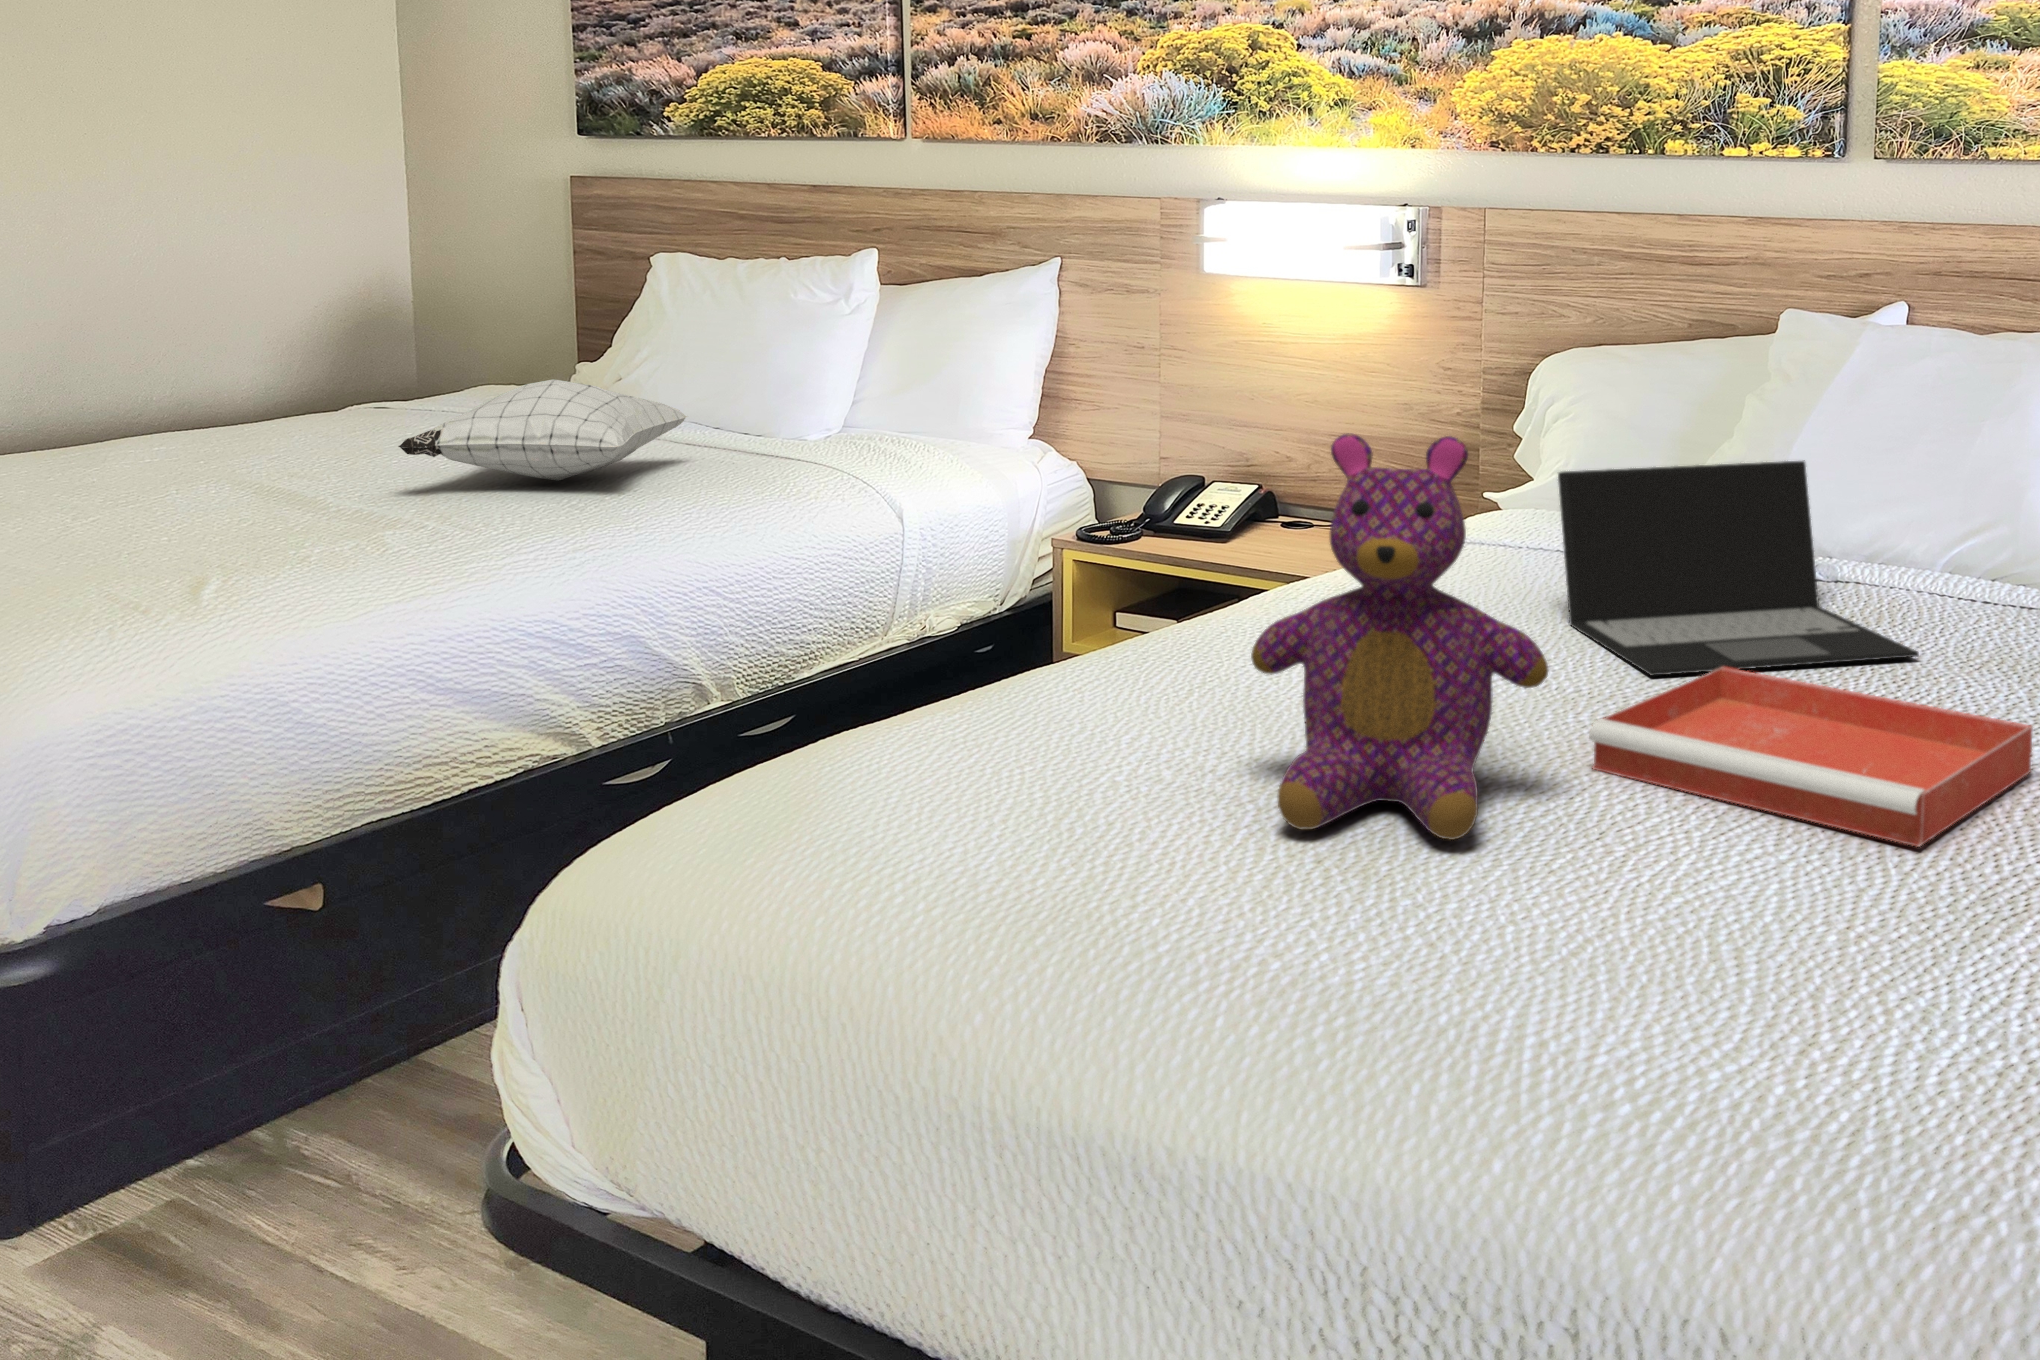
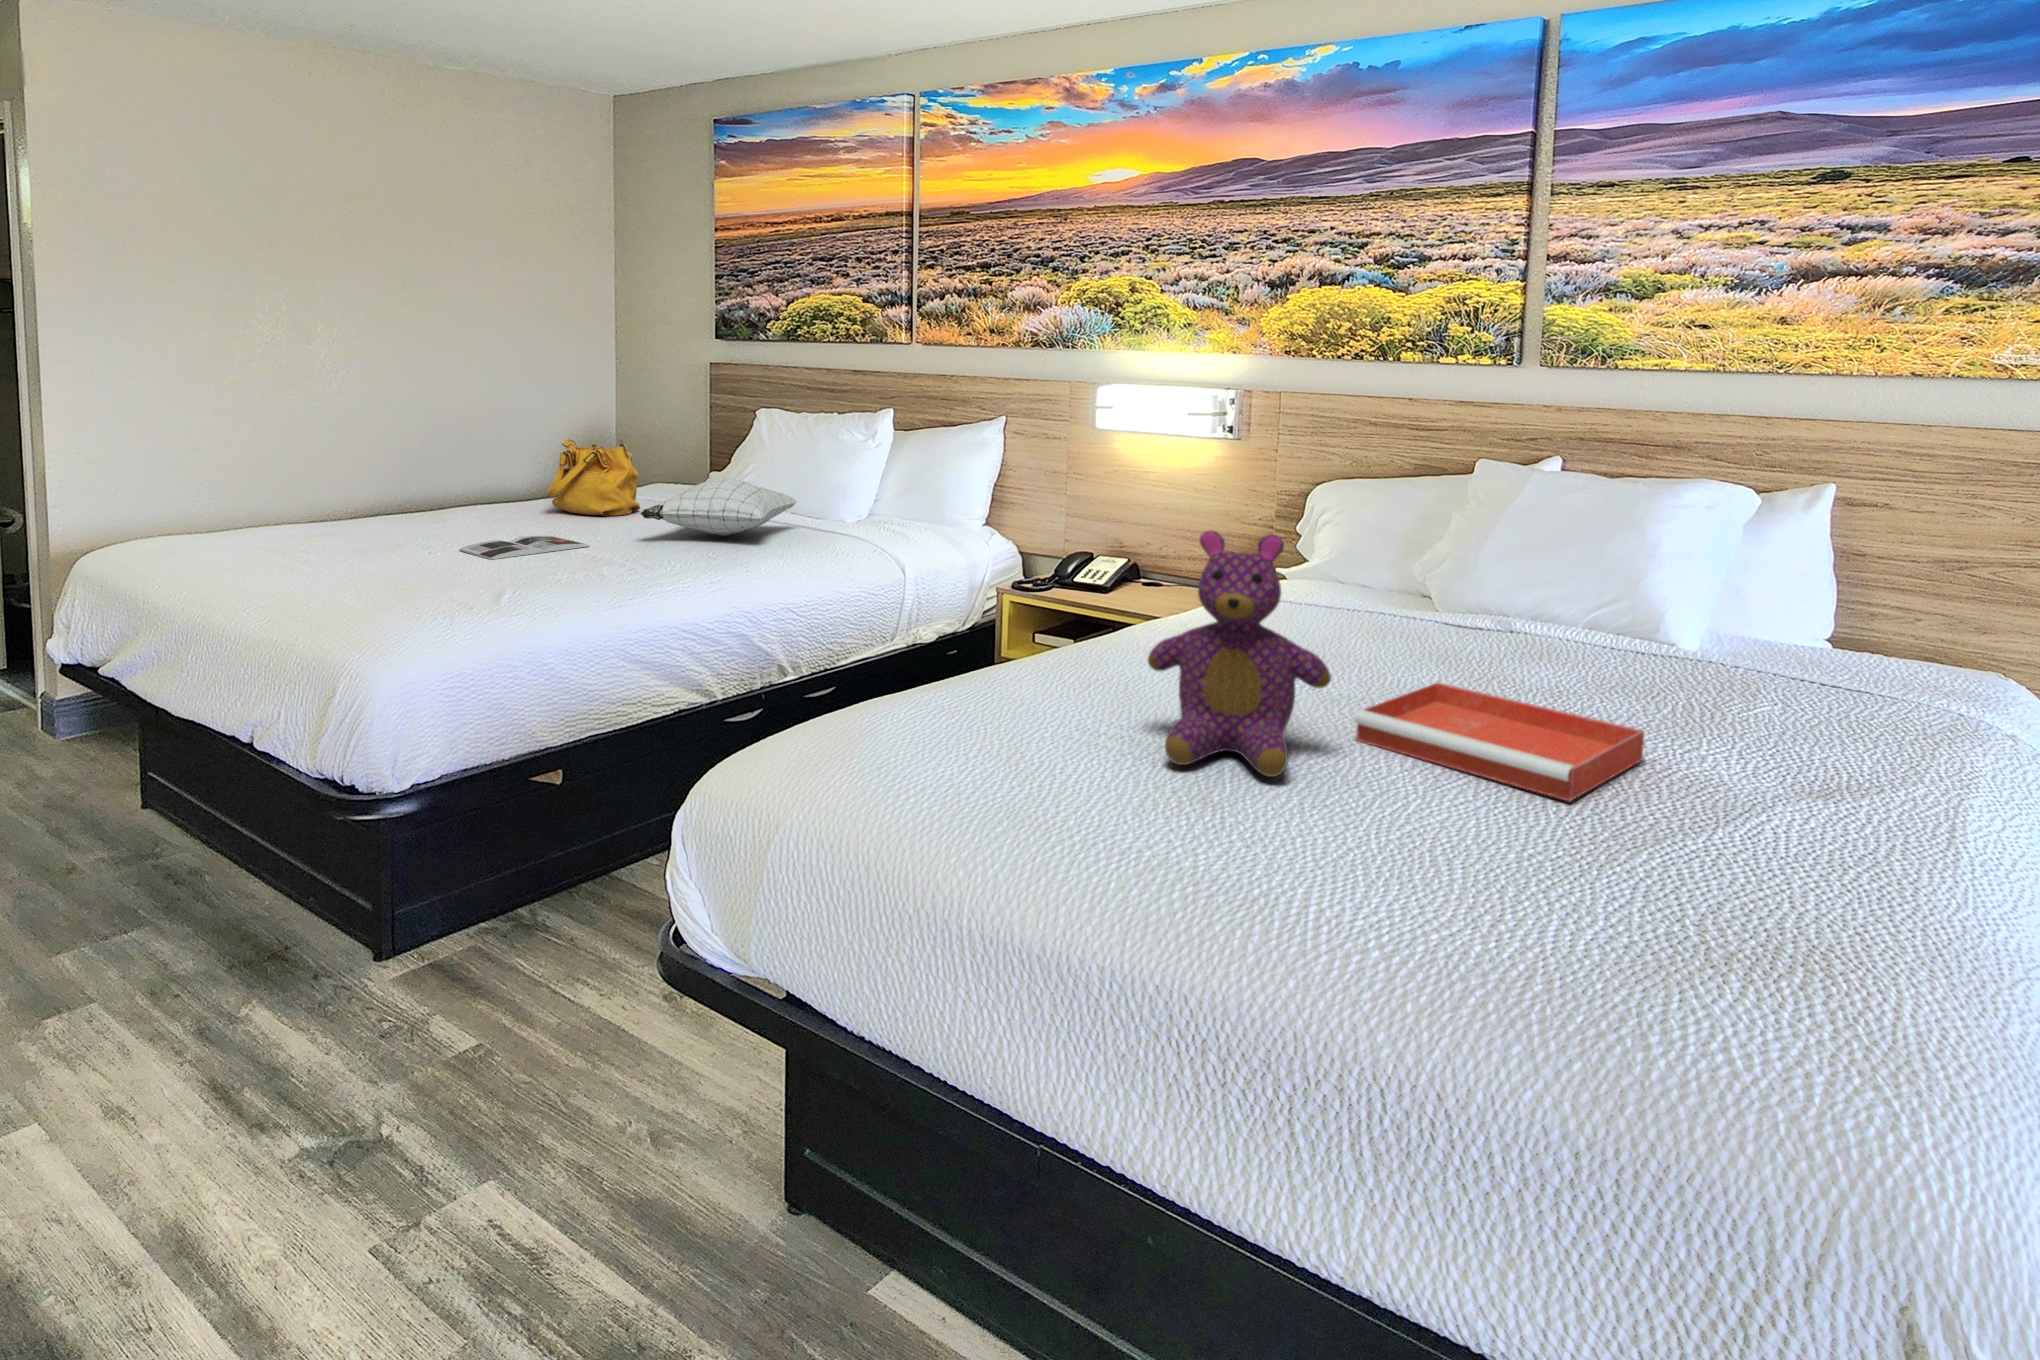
handbag: none [231,318,409,455] -> present [547,439,640,516]
laptop: present [1558,461,1919,676] -> none [1330,556,1565,685]
magazine: none [54,492,306,539] -> present [459,536,589,560]

